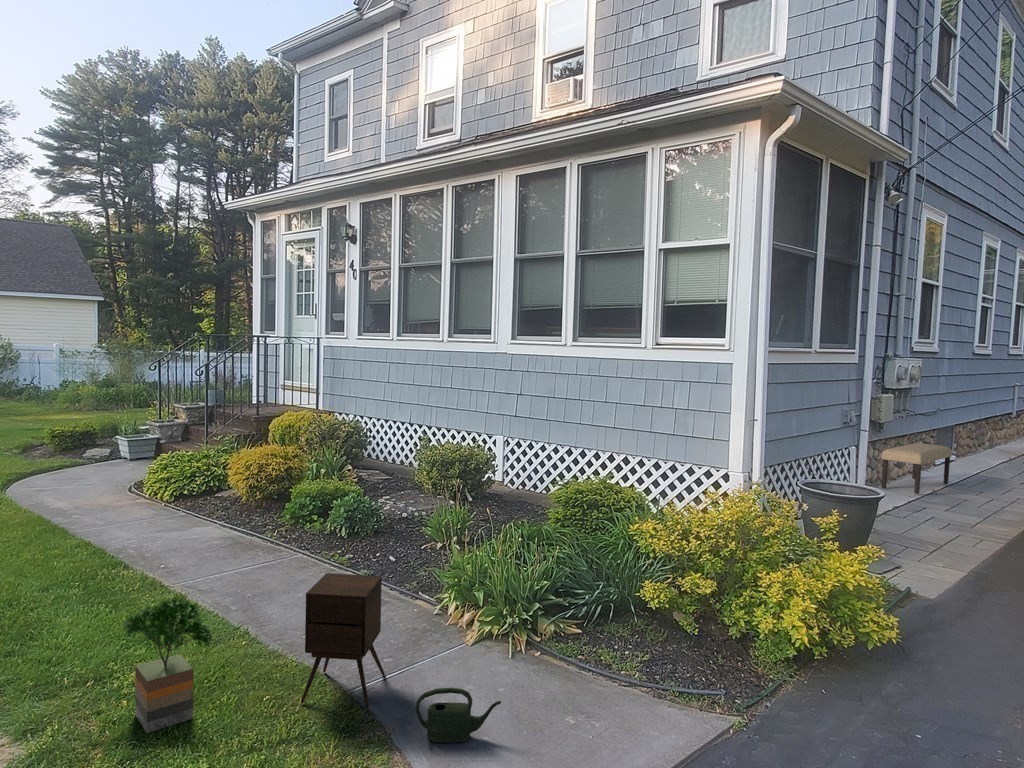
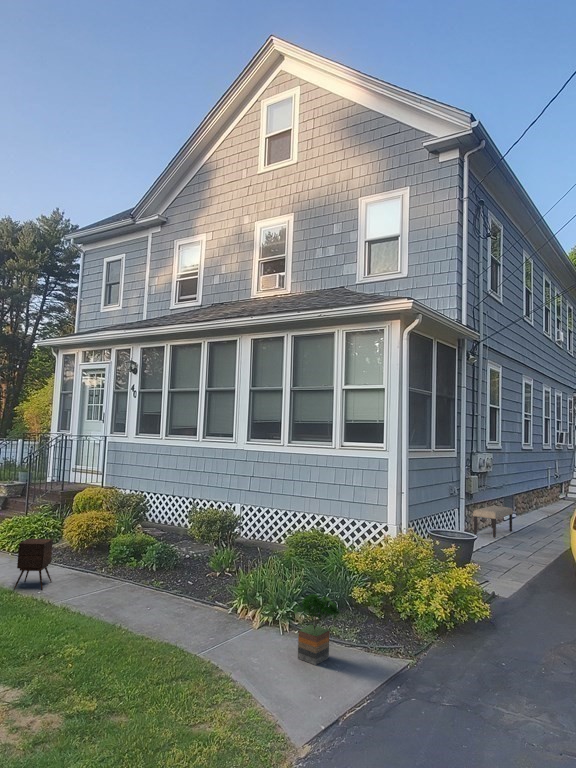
side table: present [301,573,385,708] -> present [14,539,53,590]
potted tree: present [122,598,213,733] -> present [294,594,340,665]
watering can: present [416,688,501,743] -> none [246,645,292,677]

